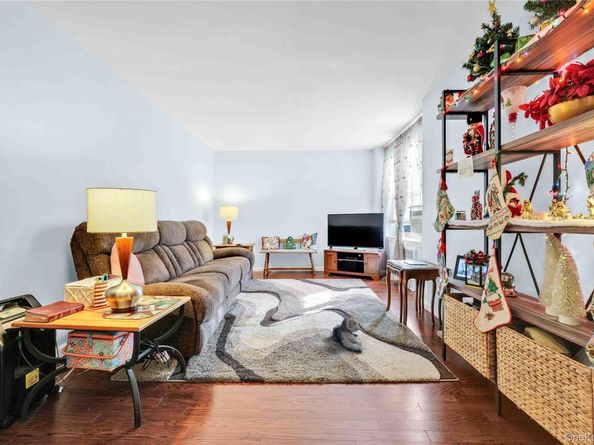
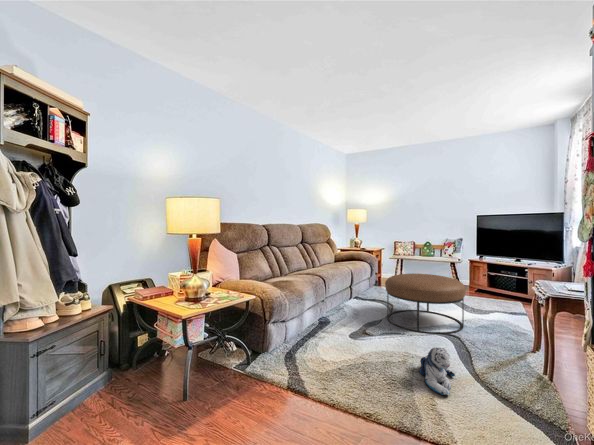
ottoman: none [279,263,341,311] -> present [385,274,466,334]

